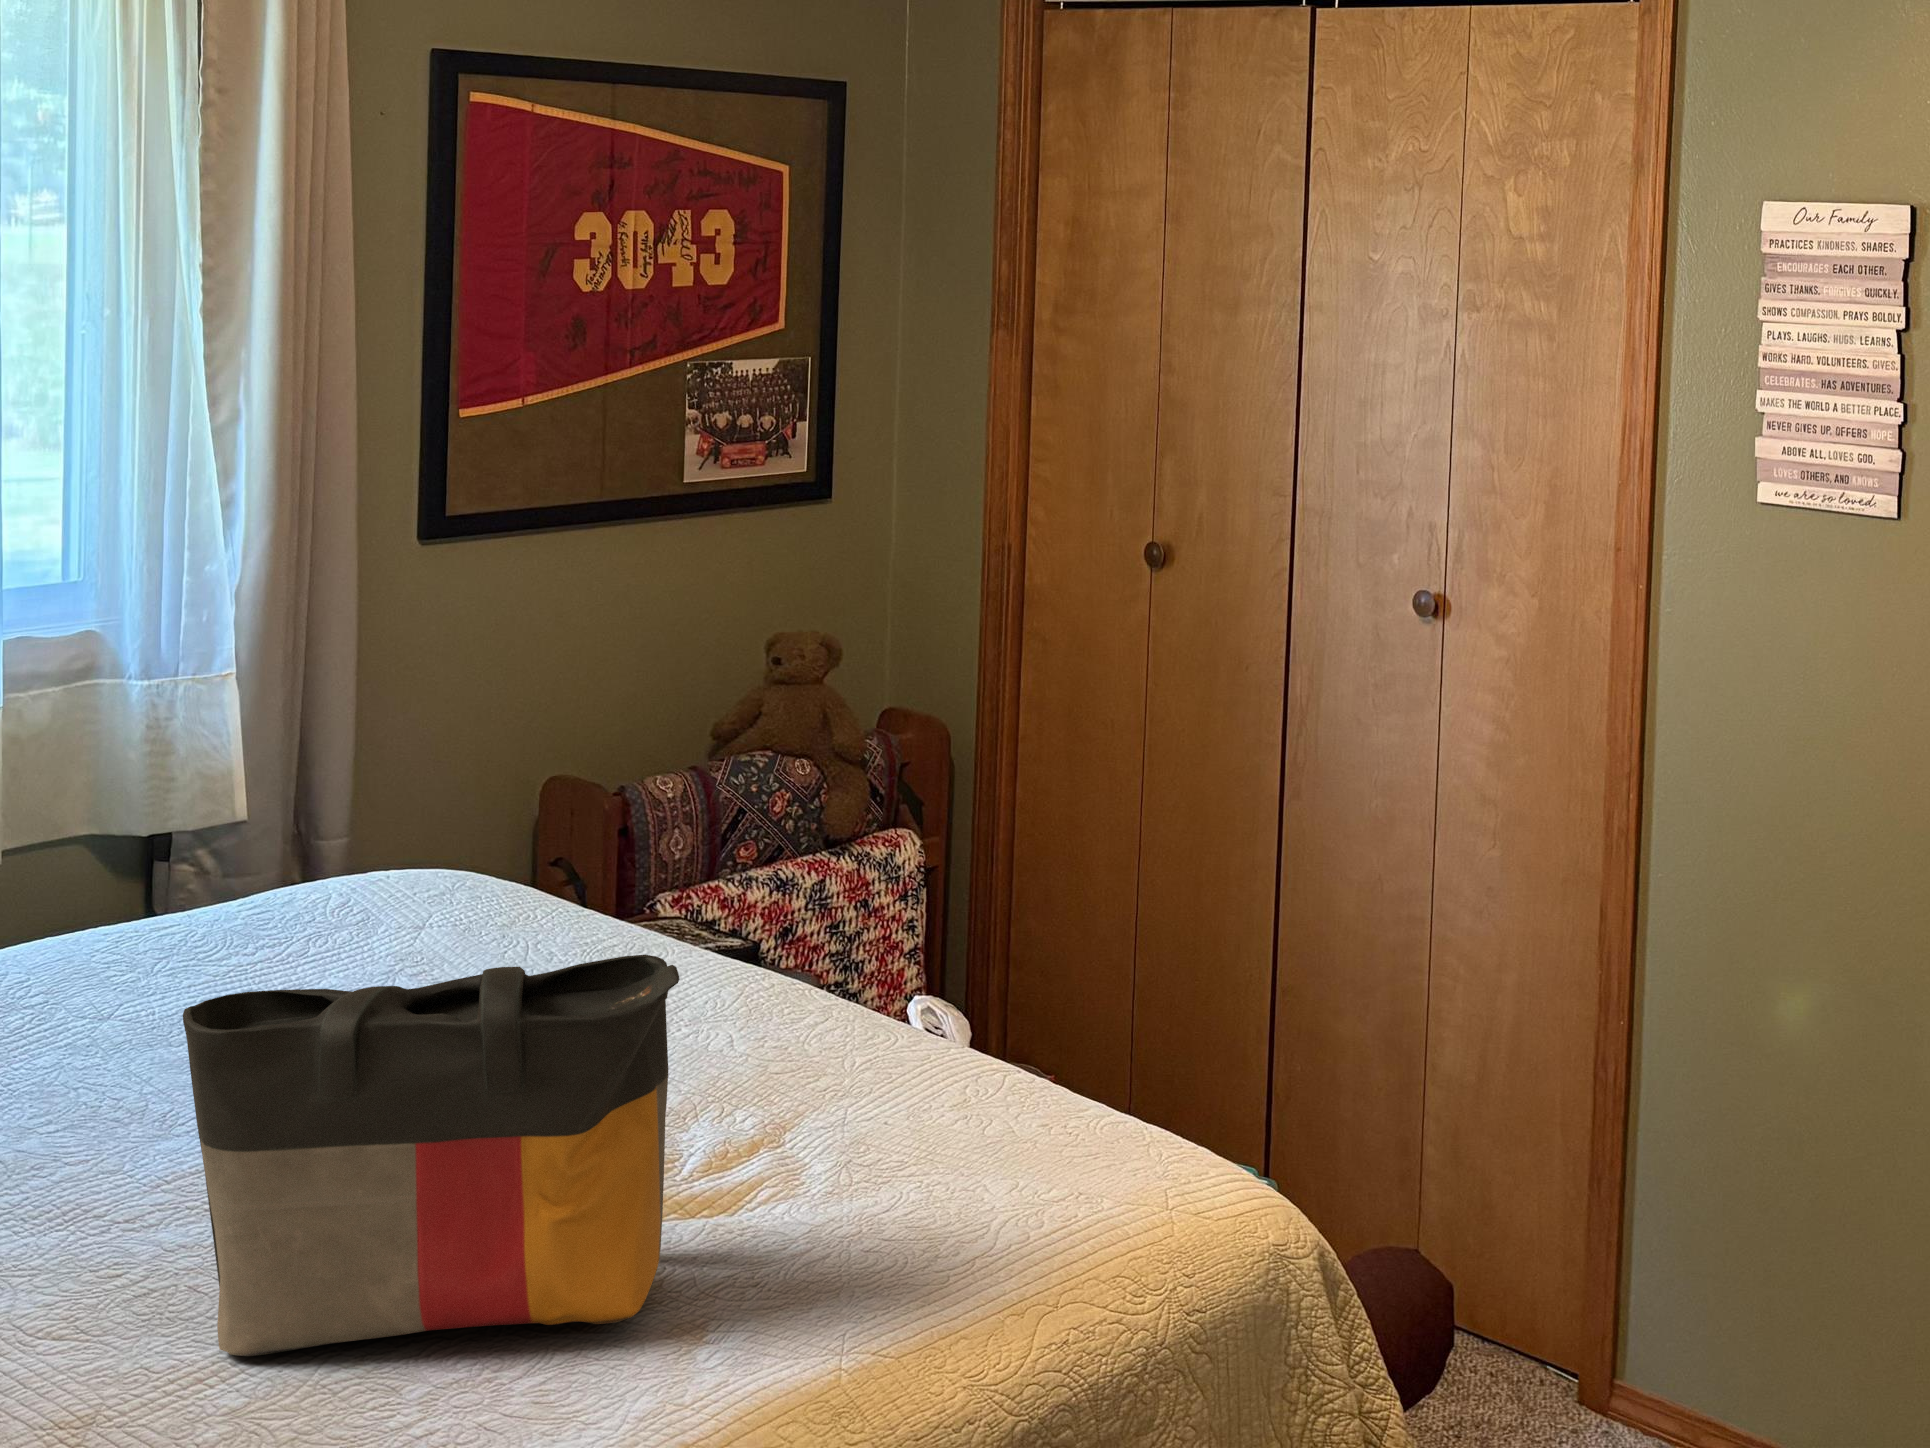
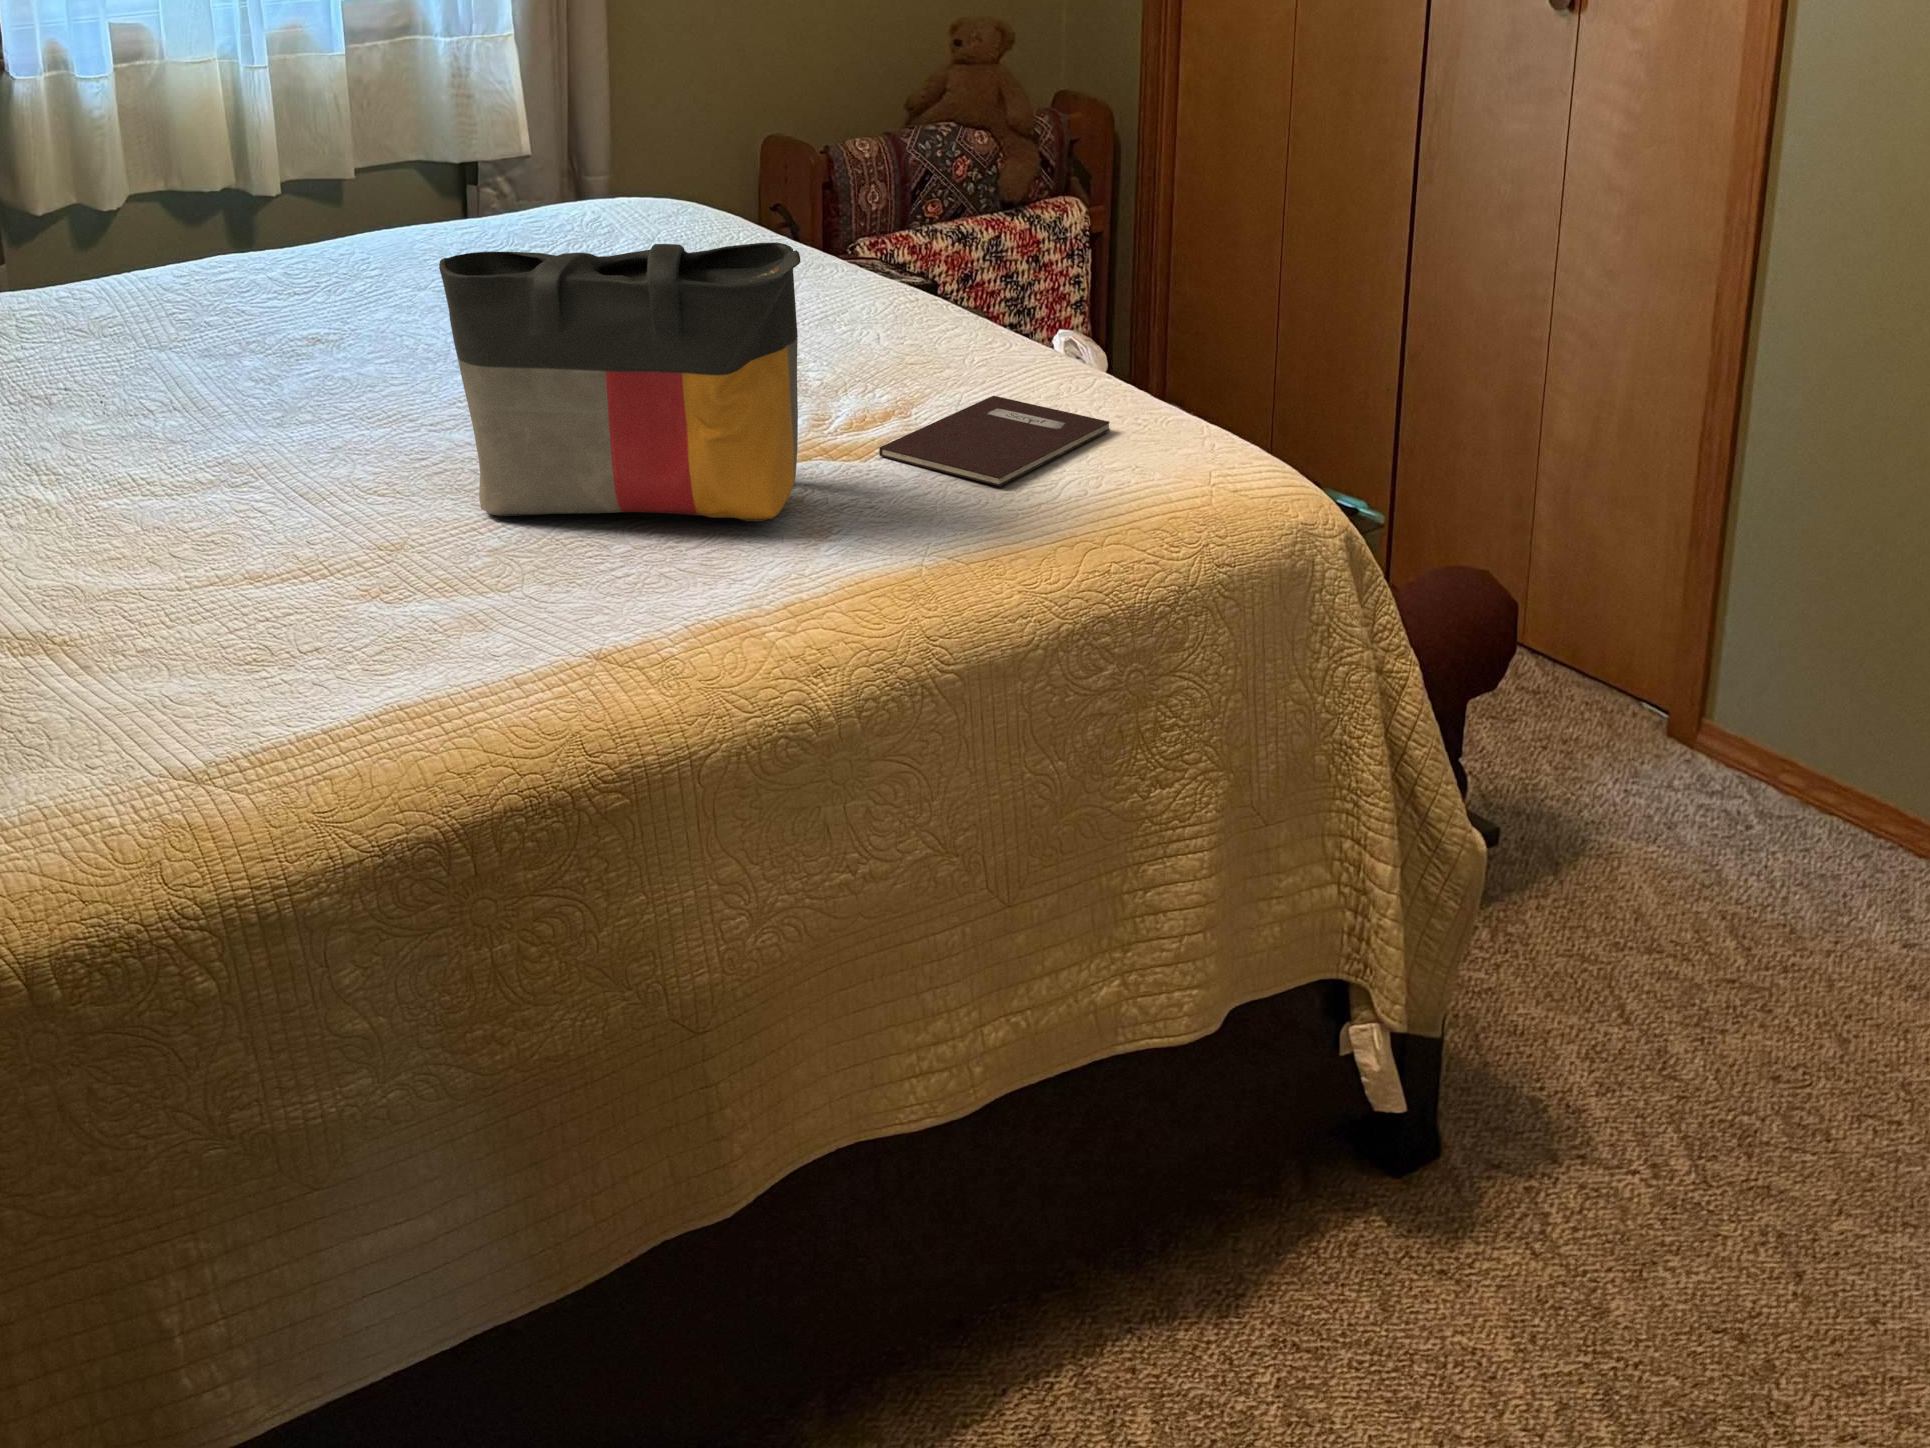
notebook: none [755,1110,1029,1234] -> present [879,396,1110,486]

